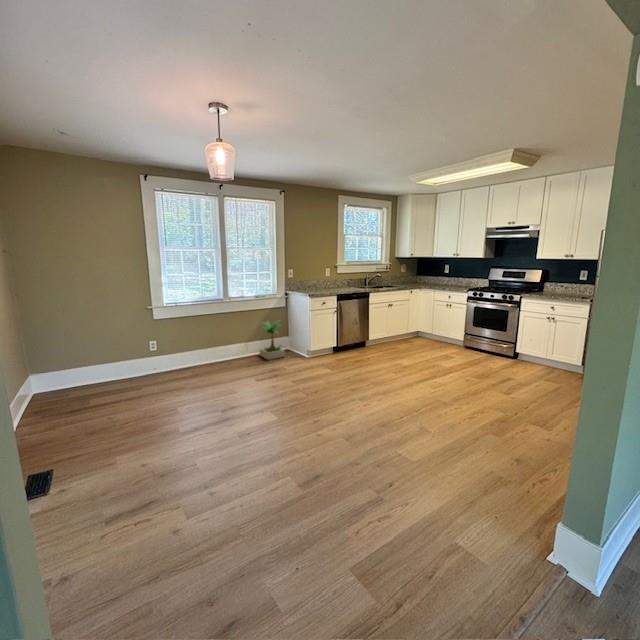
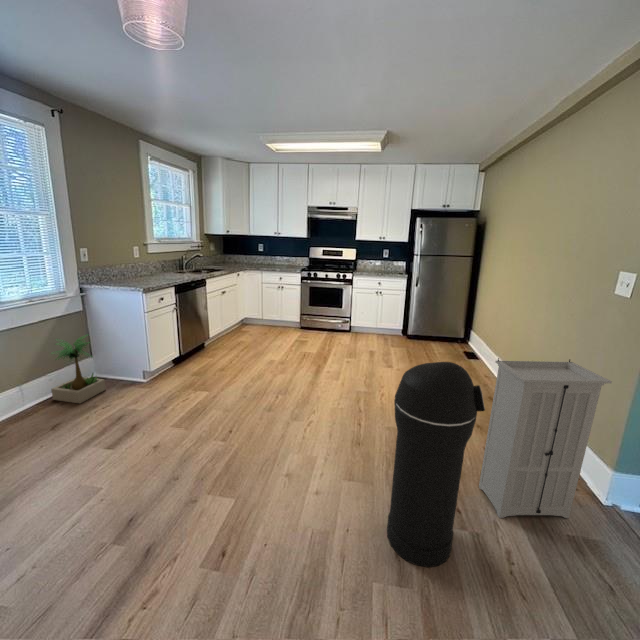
trash can: none [328,347,385,500] -> present [387,362,485,567]
storage cabinet: none [433,366,537,546] -> present [479,358,612,518]

